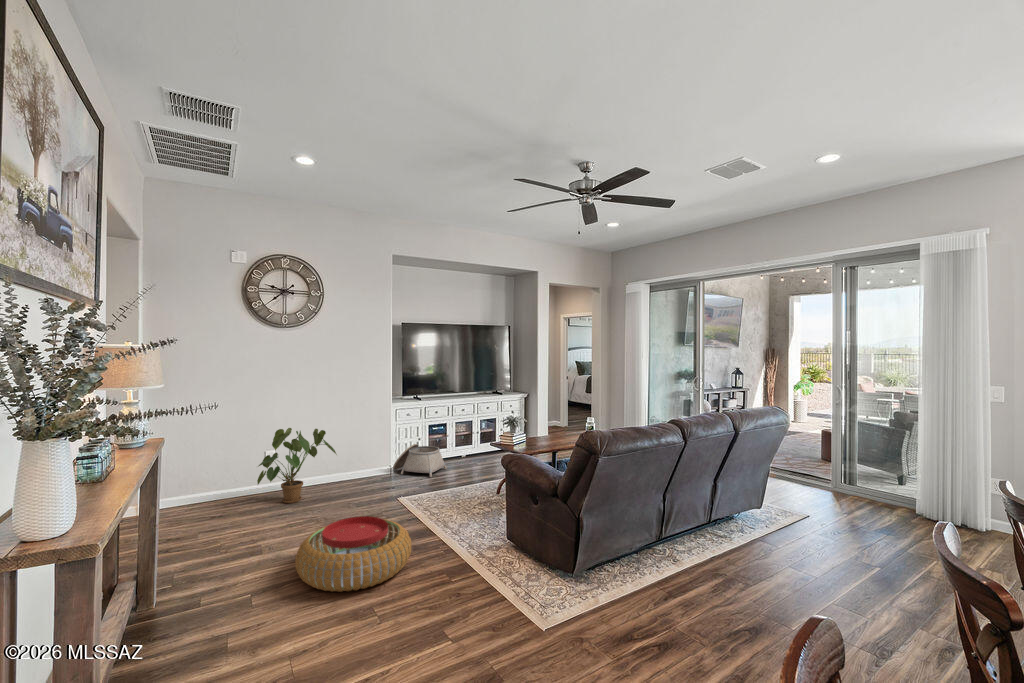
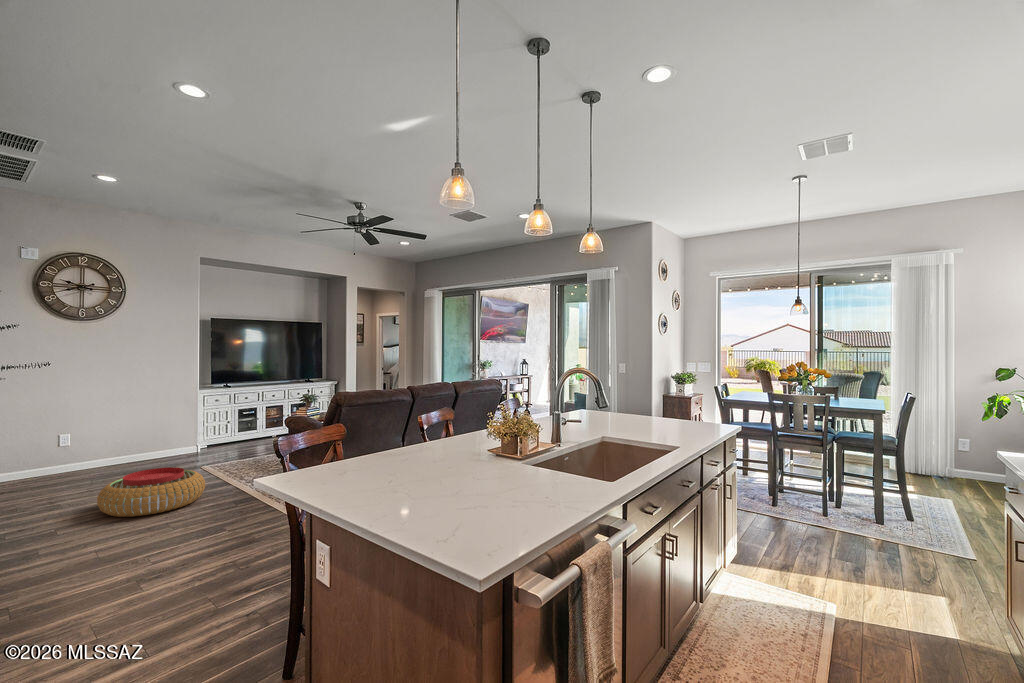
house plant: present [257,428,337,503] -> none [50,412,140,477]
basket: present [393,444,446,477] -> none [200,425,254,452]

